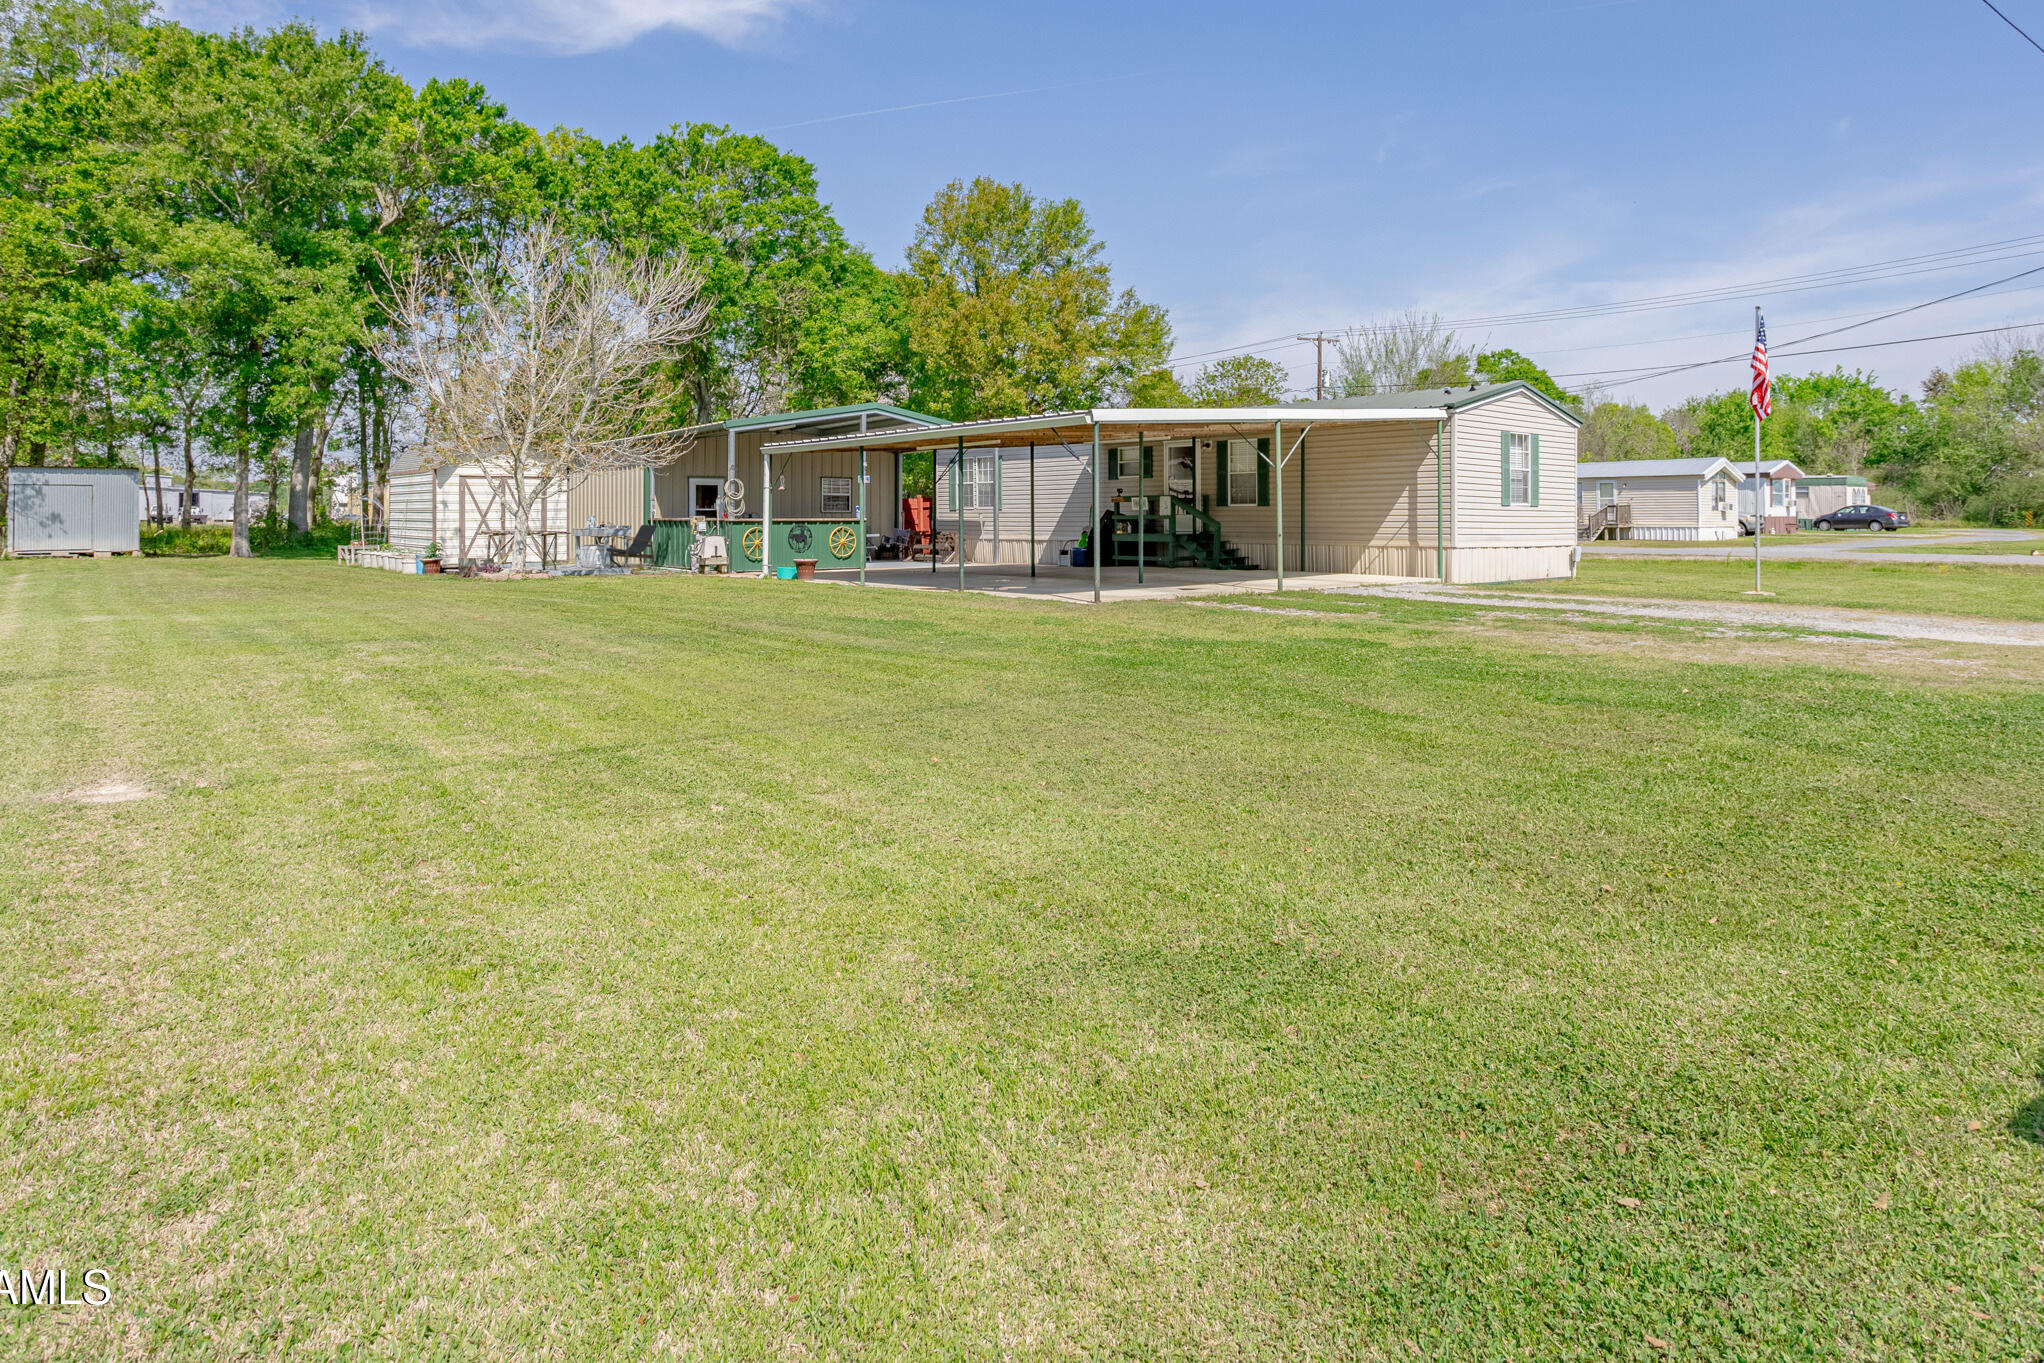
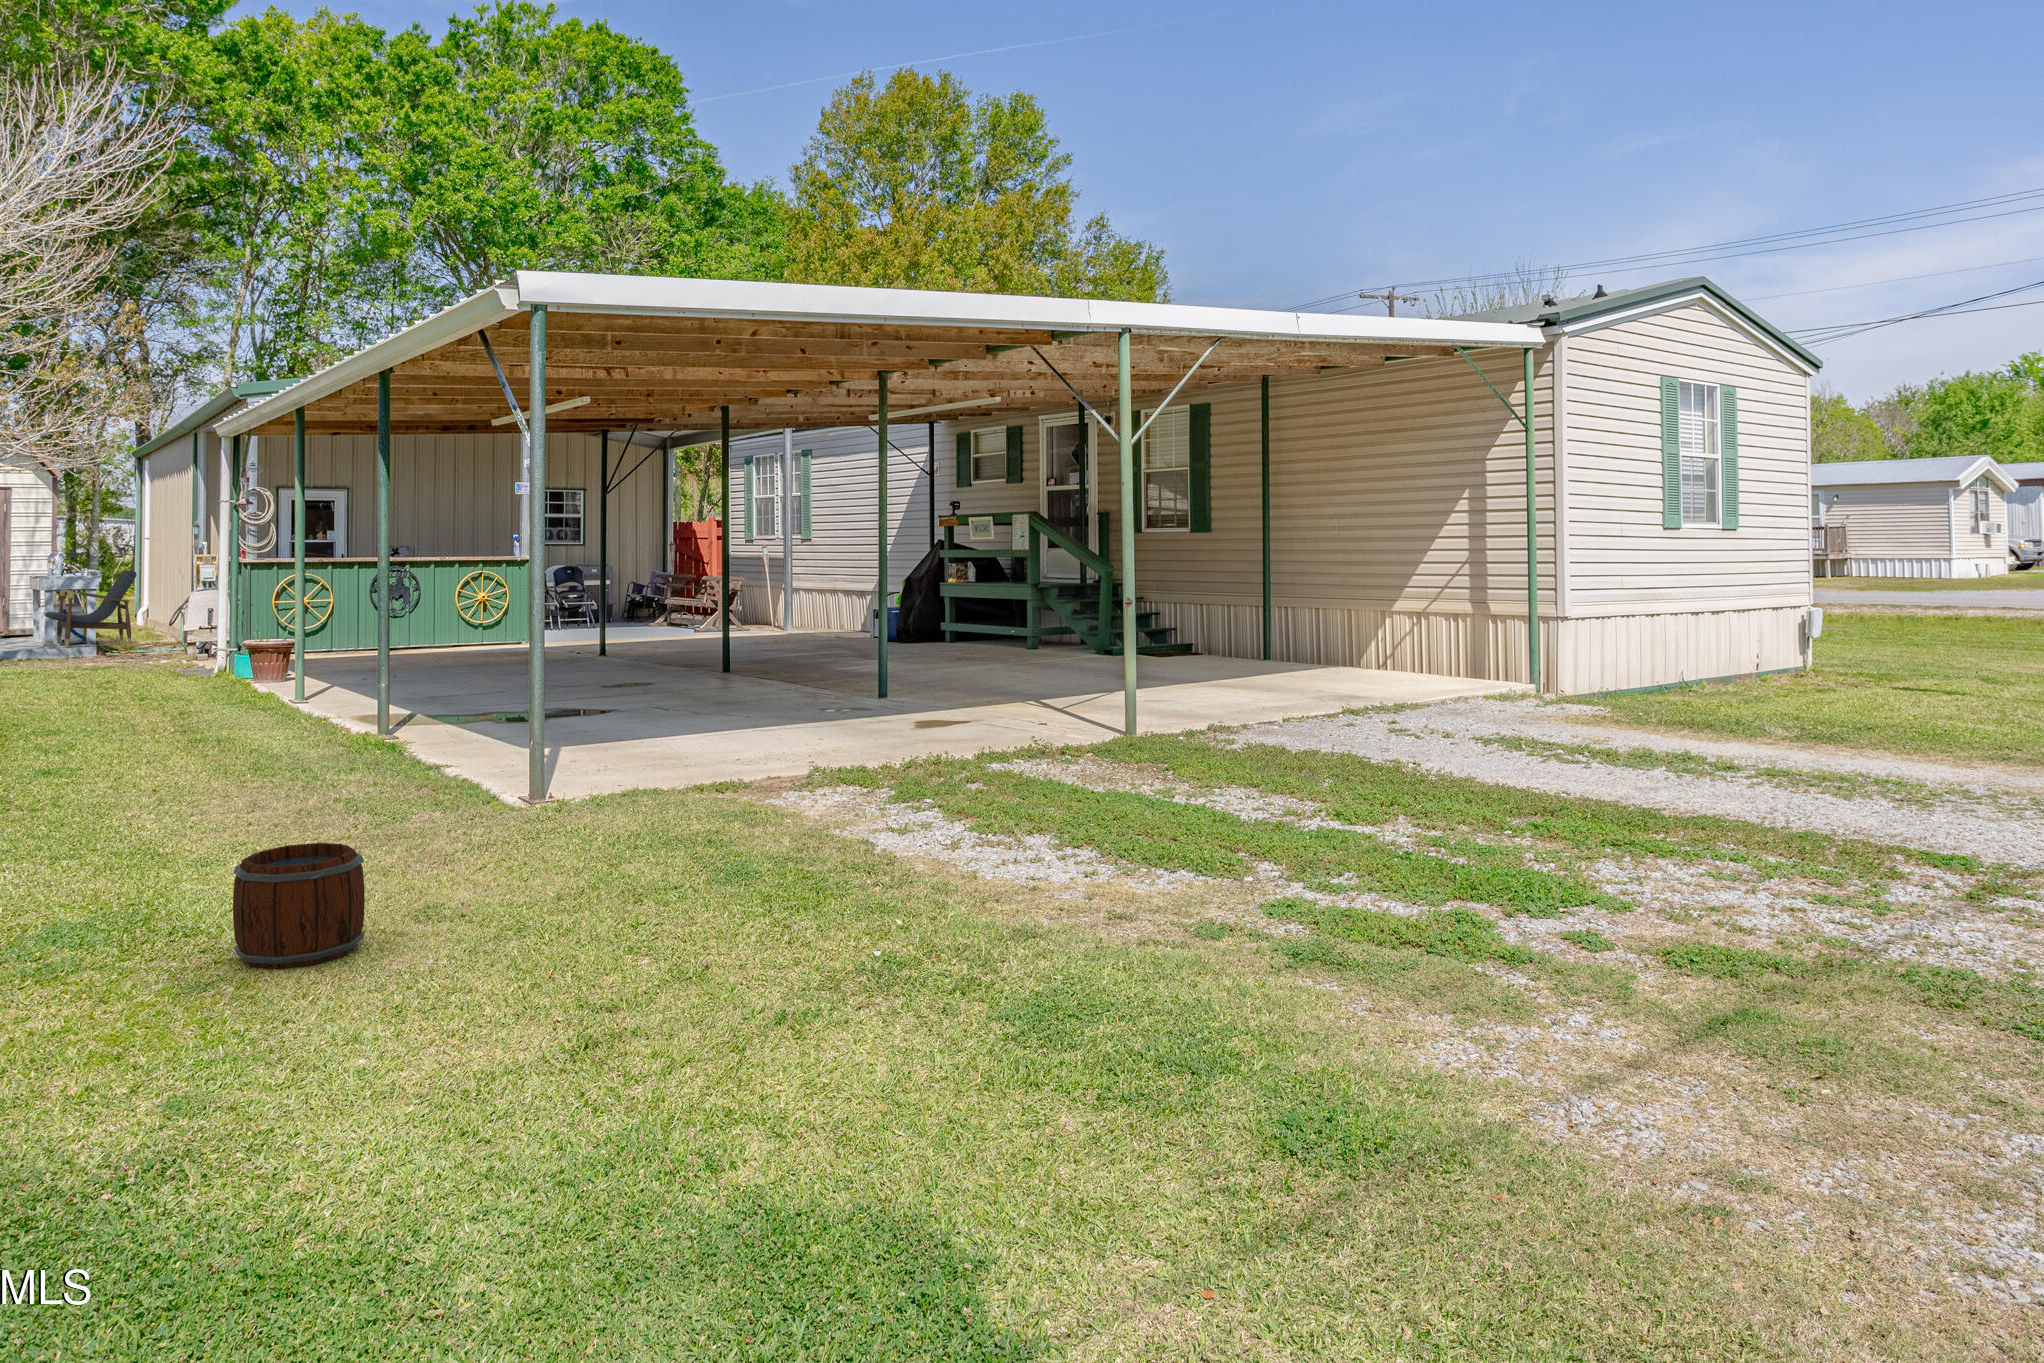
bucket: none [1093,597,1127,628] -> present [233,843,365,968]

